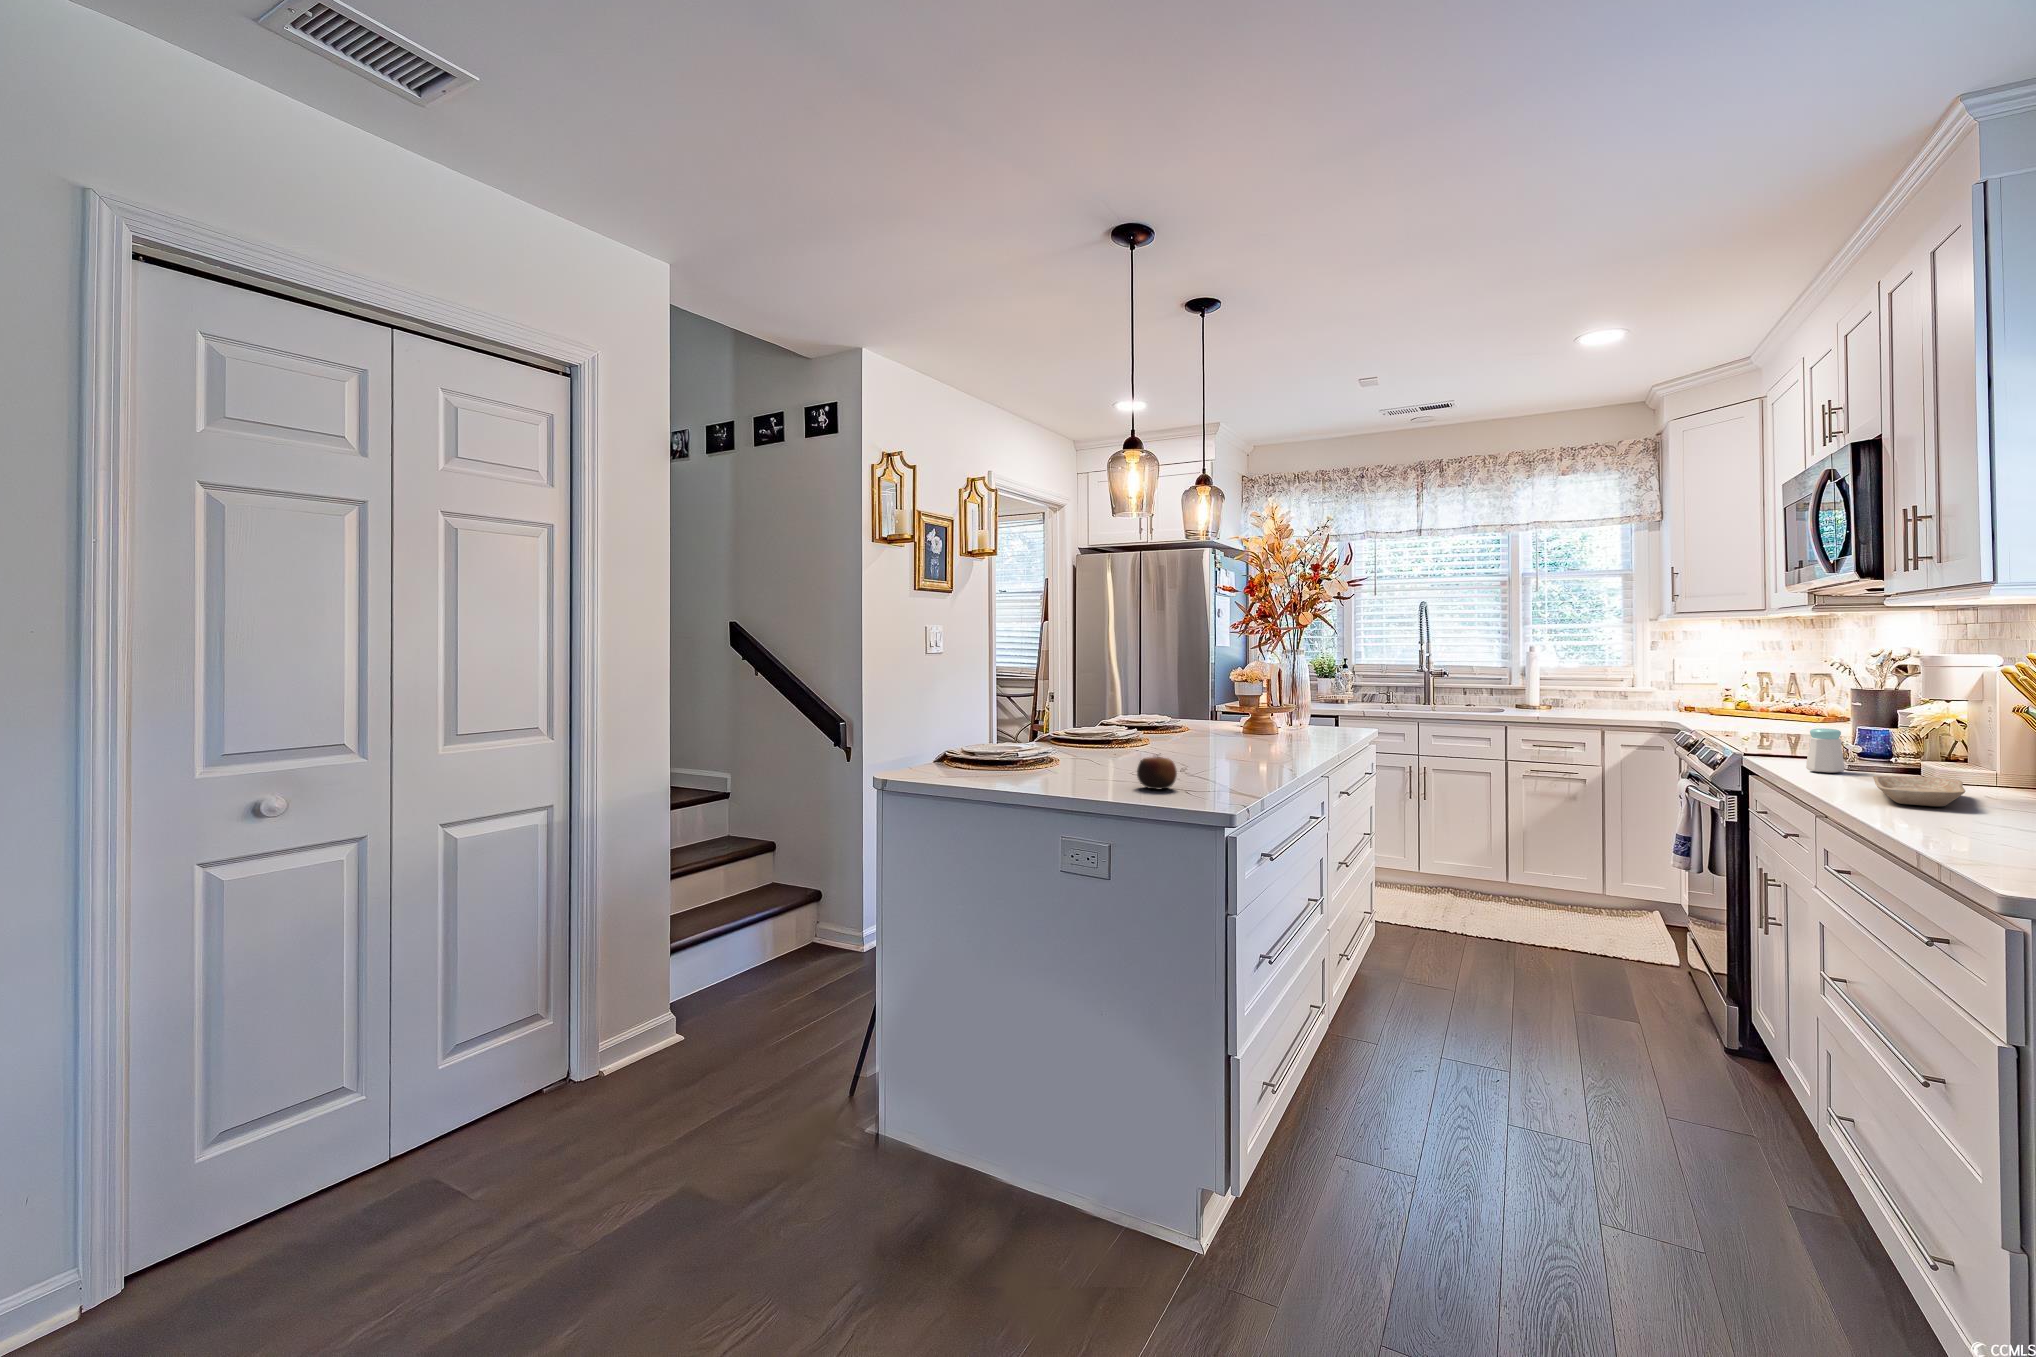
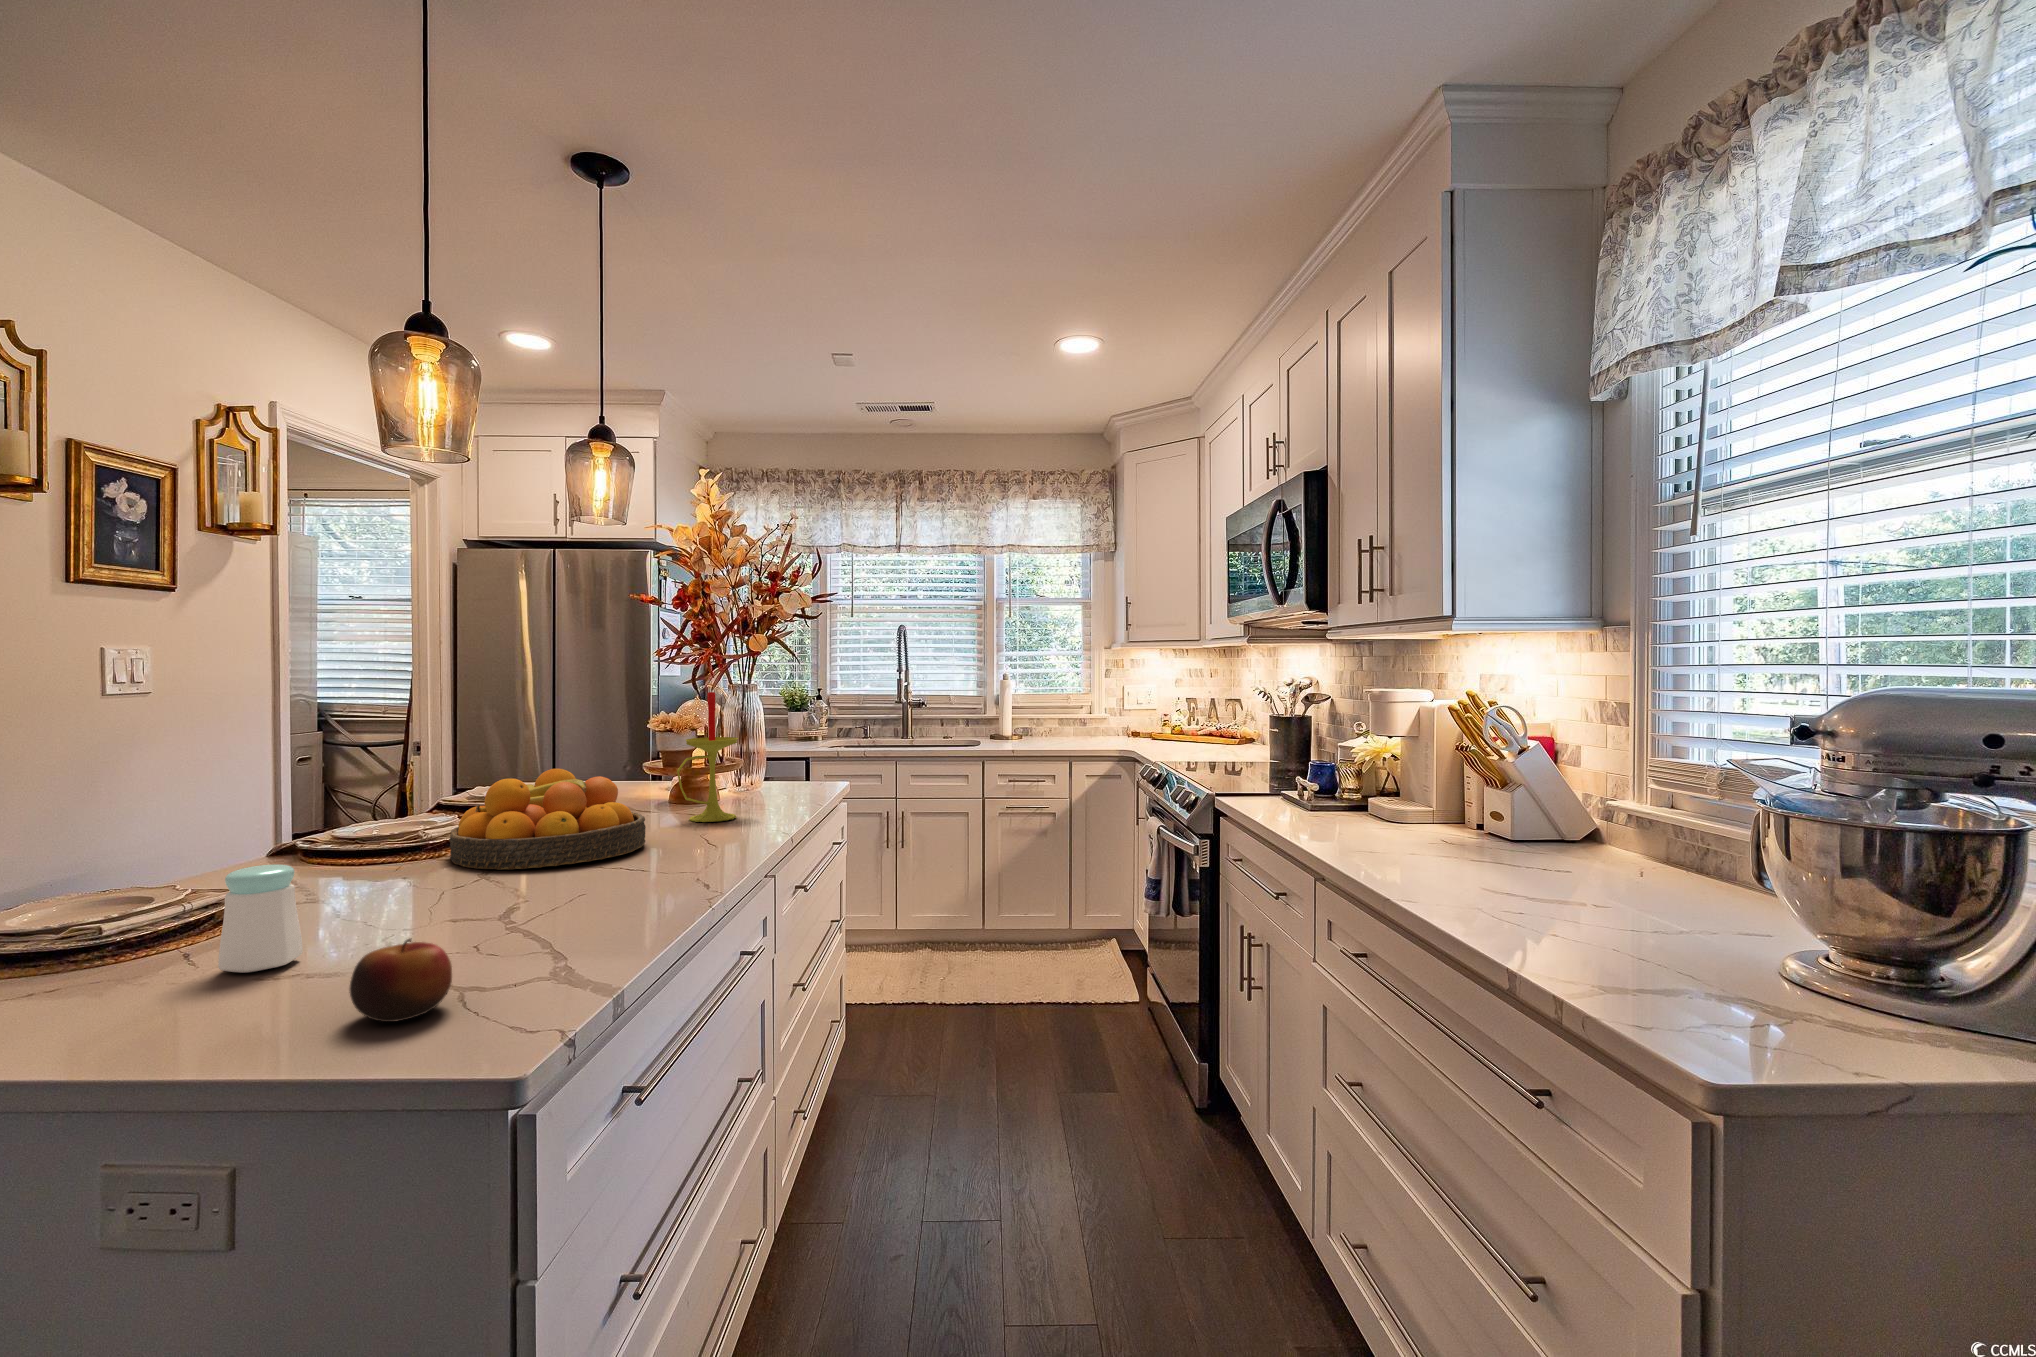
candle: none [1249,651,1290,743] -> present [677,692,738,822]
fruit bowl: none [1125,698,1234,753] -> present [450,769,646,870]
salt shaker: present [1806,729,1844,773] -> present [218,864,303,973]
tray: present [1873,776,1965,806] -> none [1356,823,1452,865]

